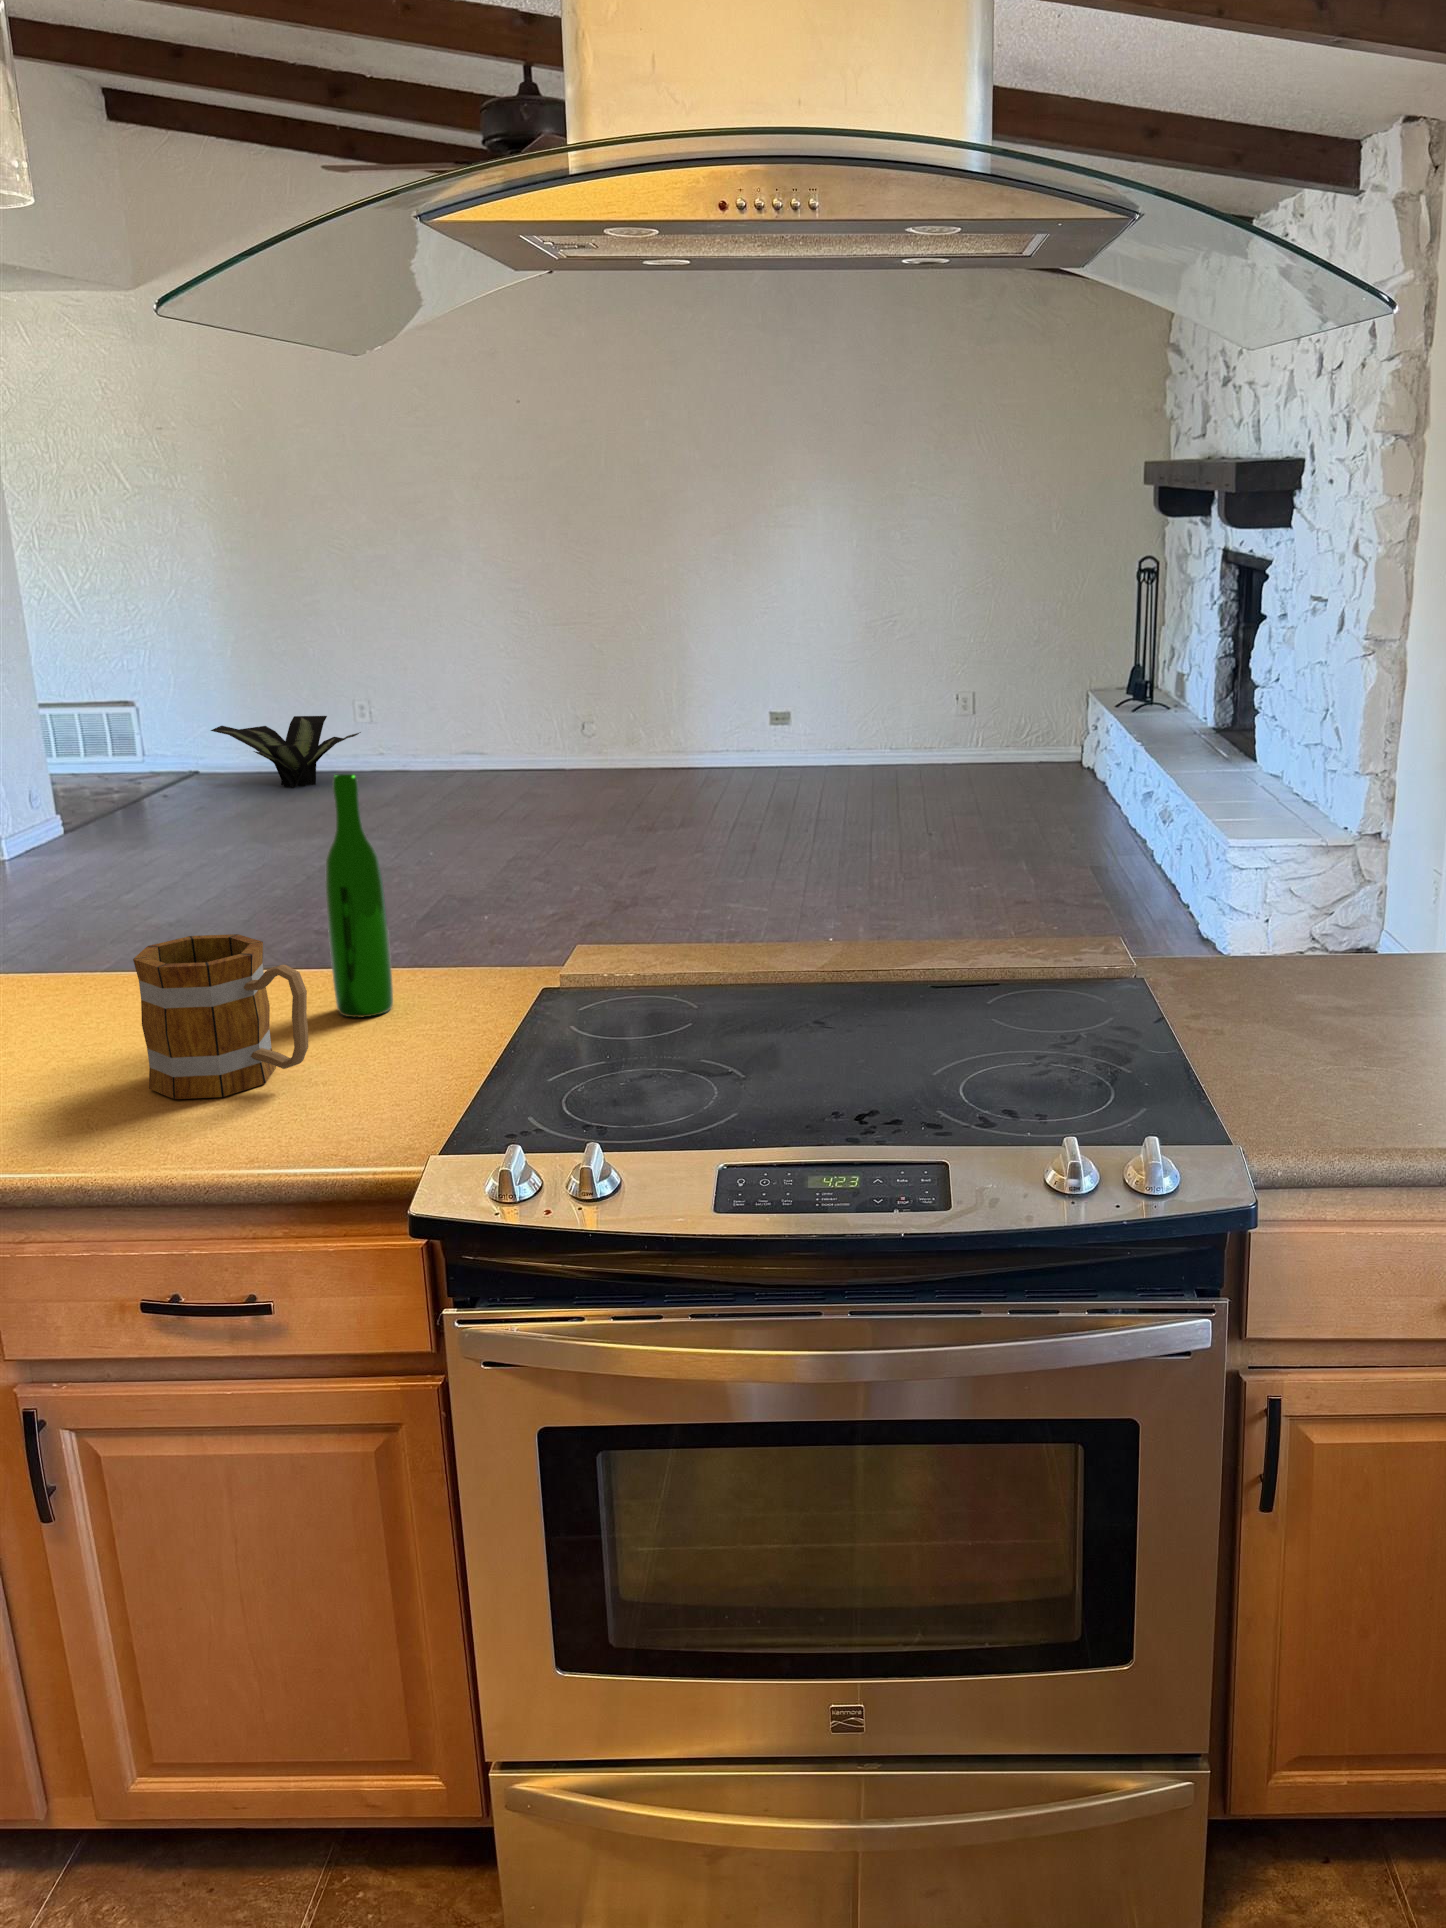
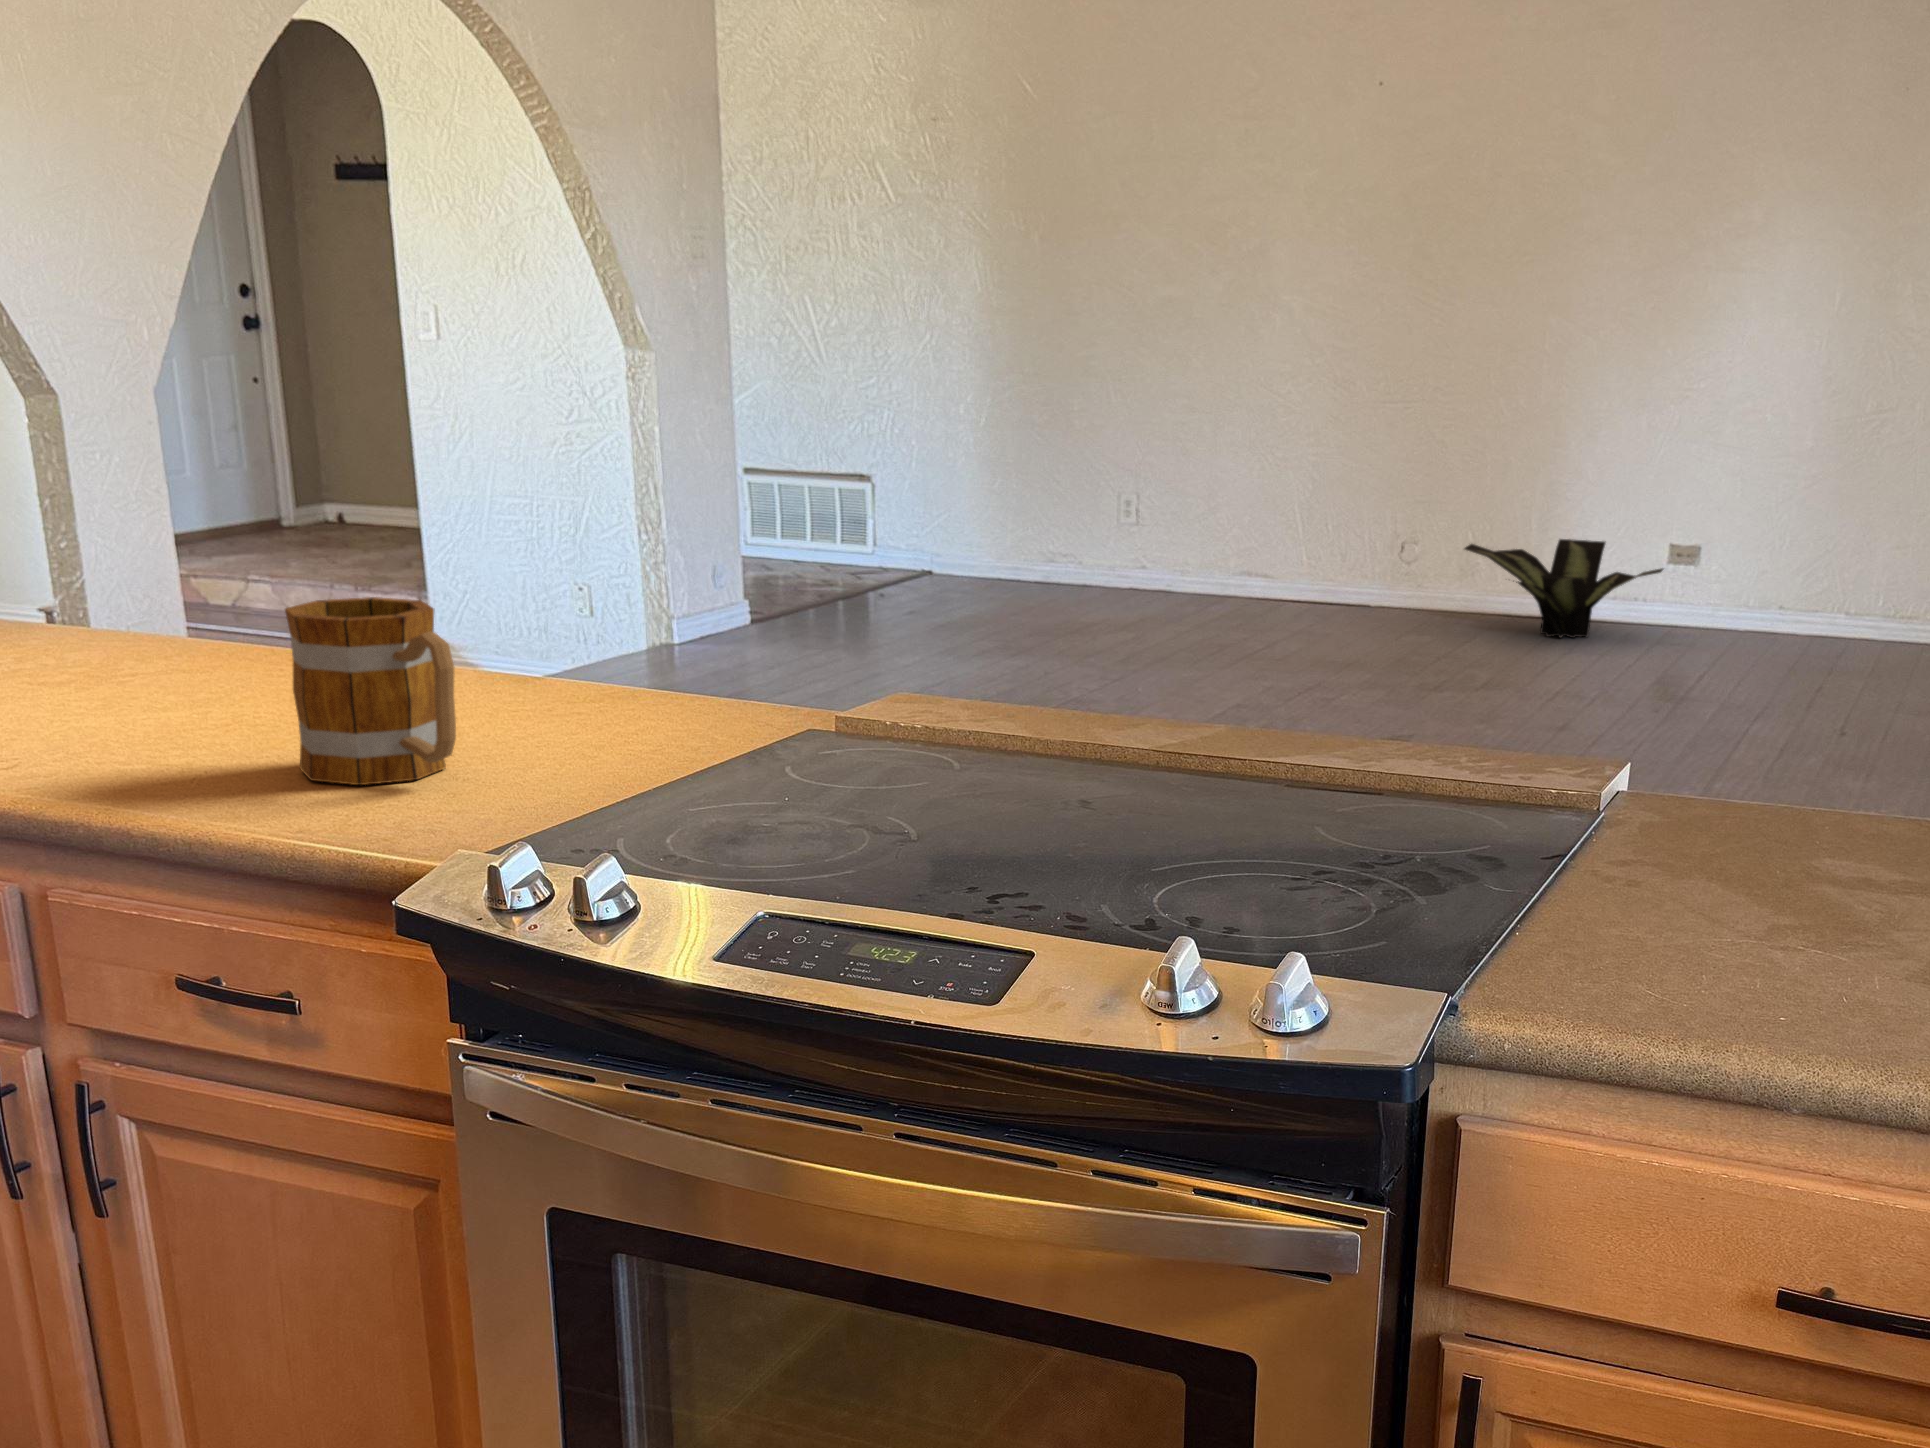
potted plant: present [211,716,361,788] -> present [1464,539,1663,638]
wine bottle: present [325,774,393,1018] -> none [563,424,640,737]

